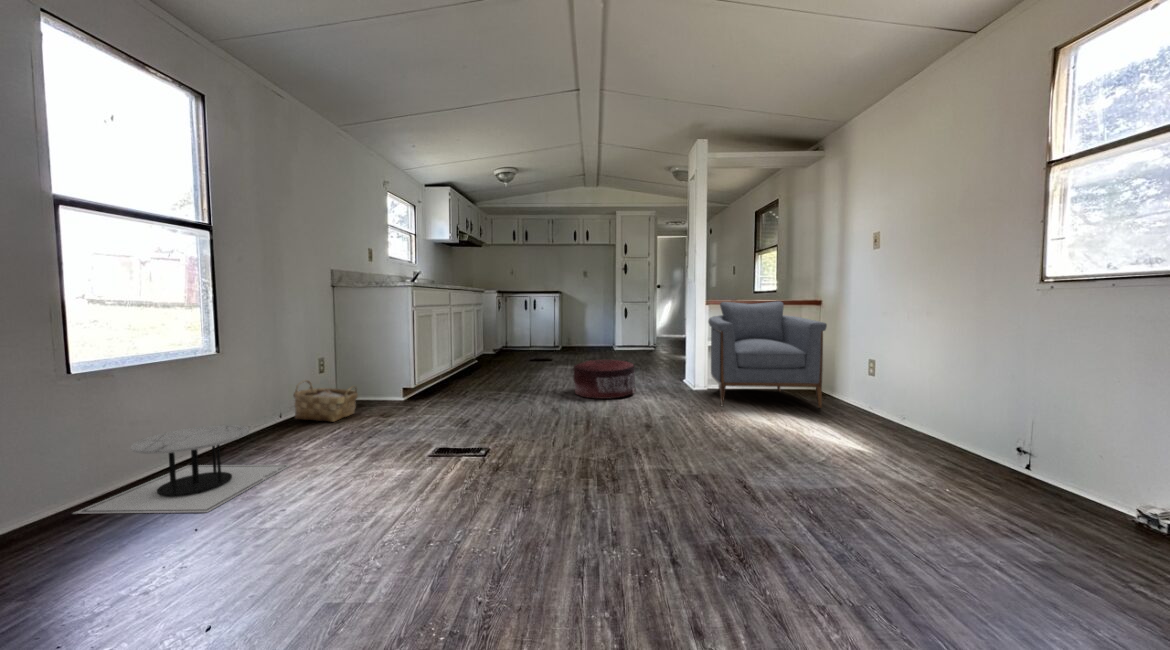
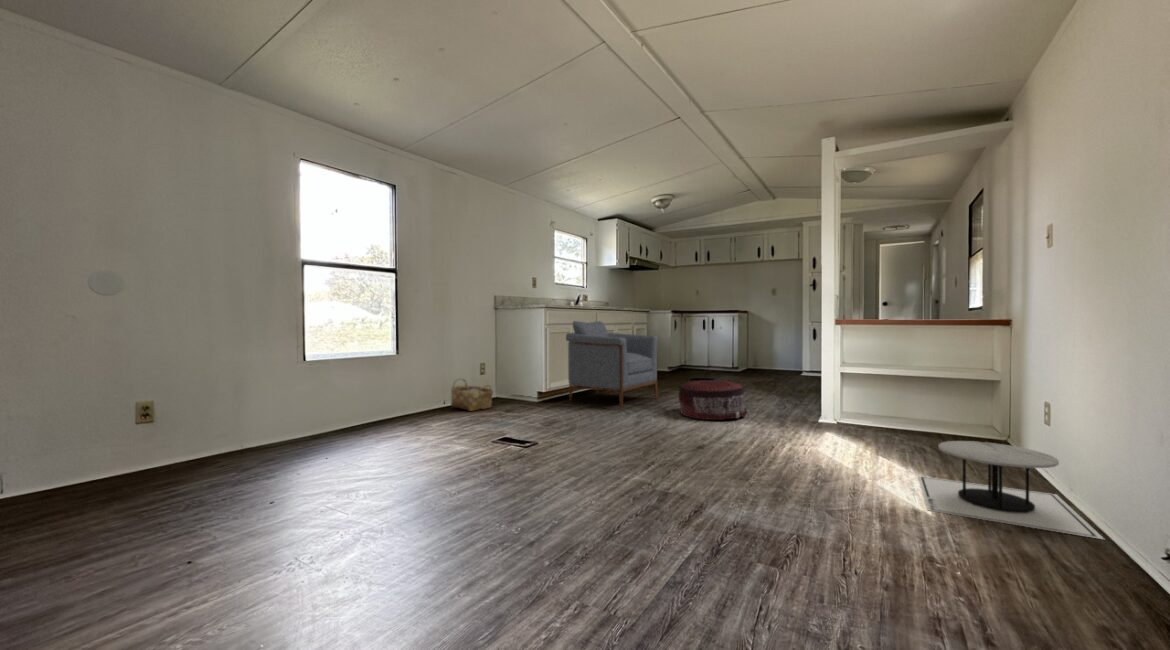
armchair: present [709,301,827,408] -> present [566,321,658,409]
side table: present [75,425,290,514] -> present [918,441,1103,539]

